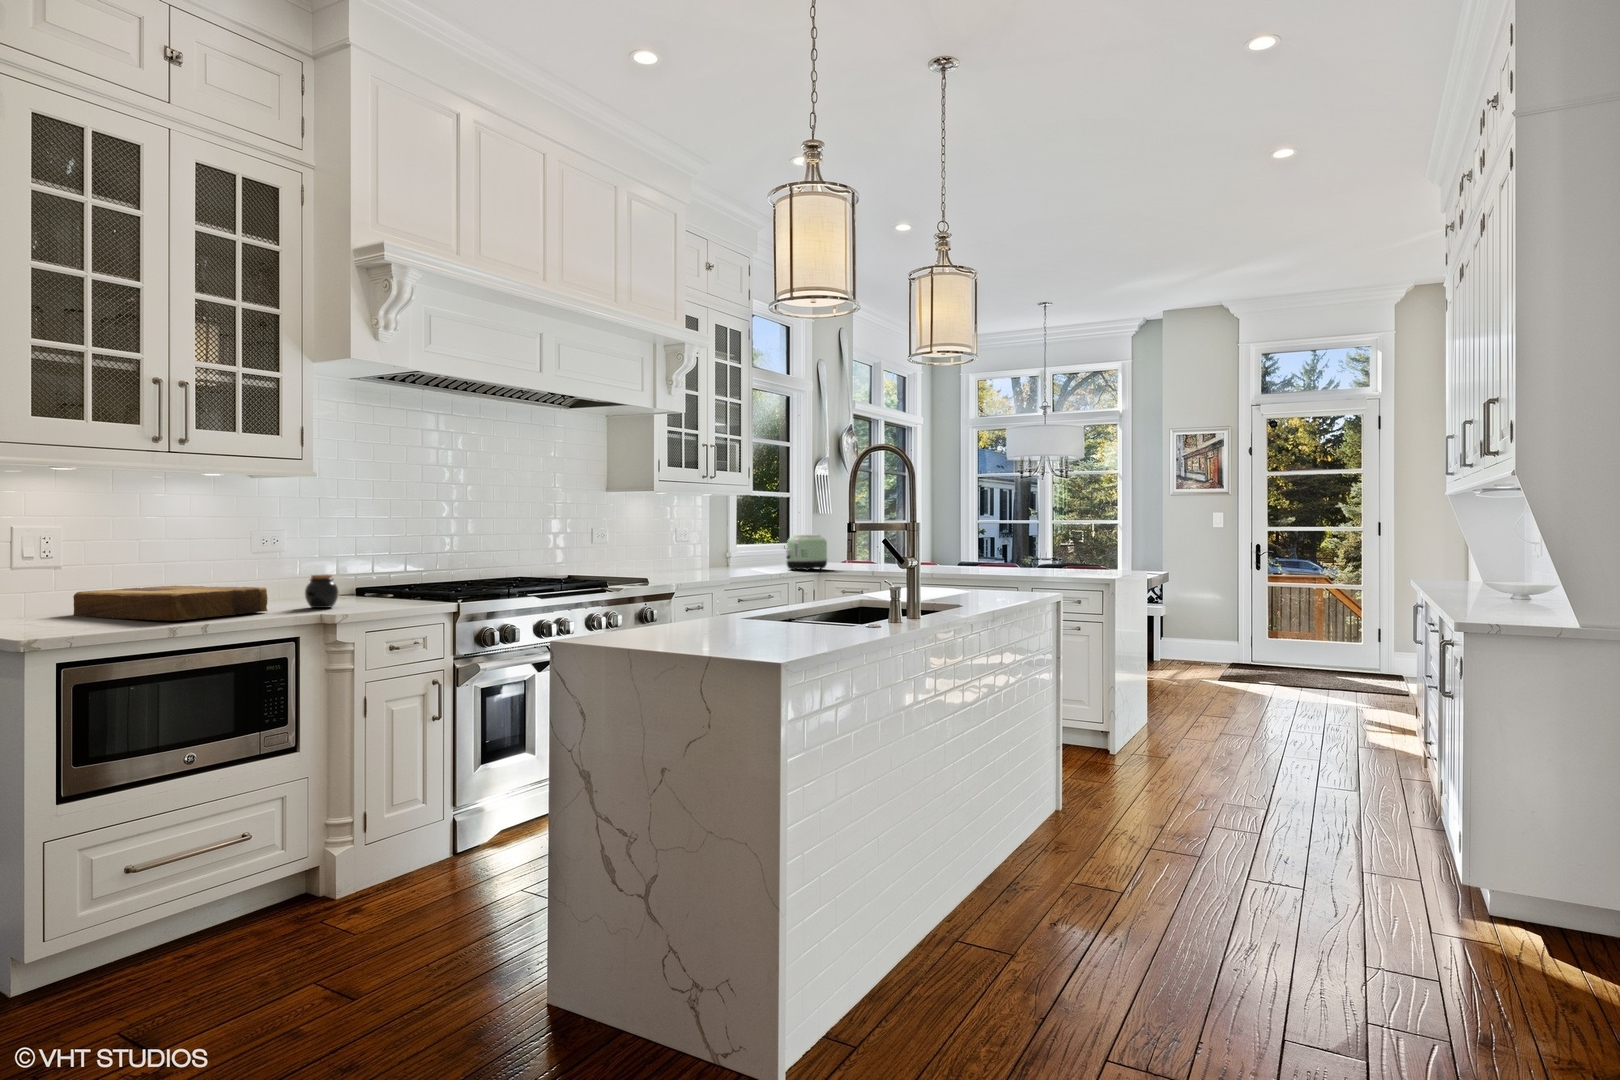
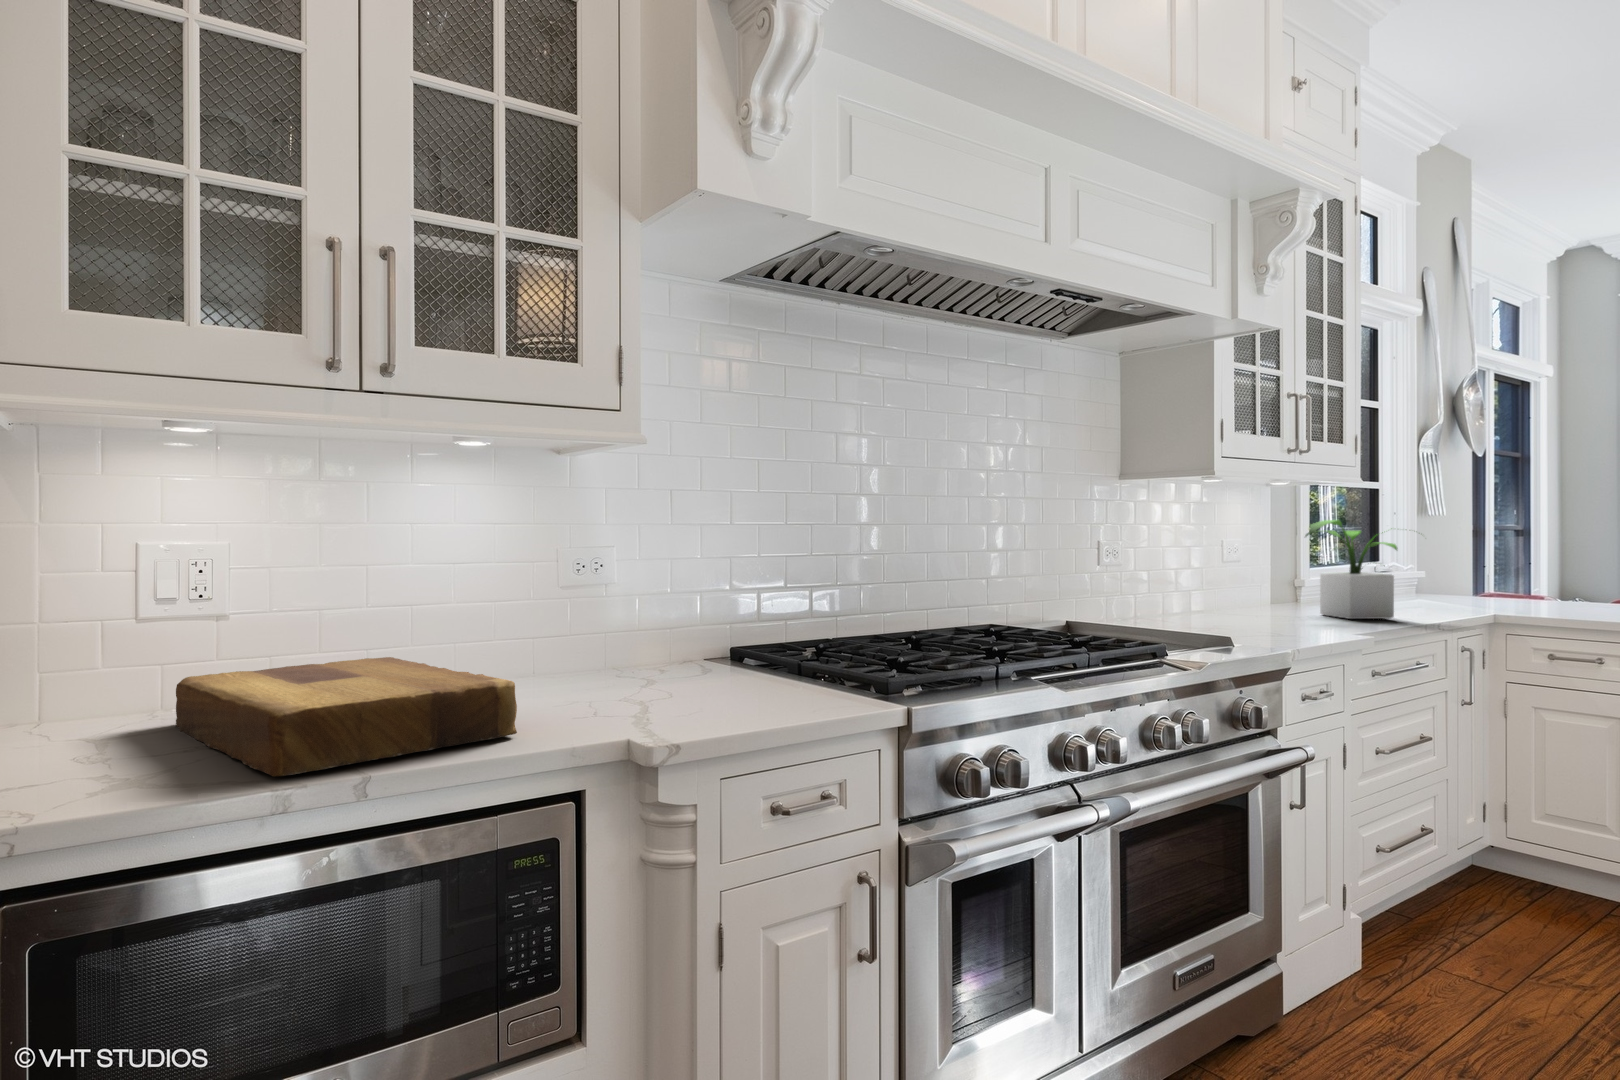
potted plant: none [708,517,770,573] -> present [1306,520,1397,619]
toaster: present [786,534,827,570] -> none [1436,549,1521,616]
jar: present [305,574,339,608] -> none [603,645,668,722]

